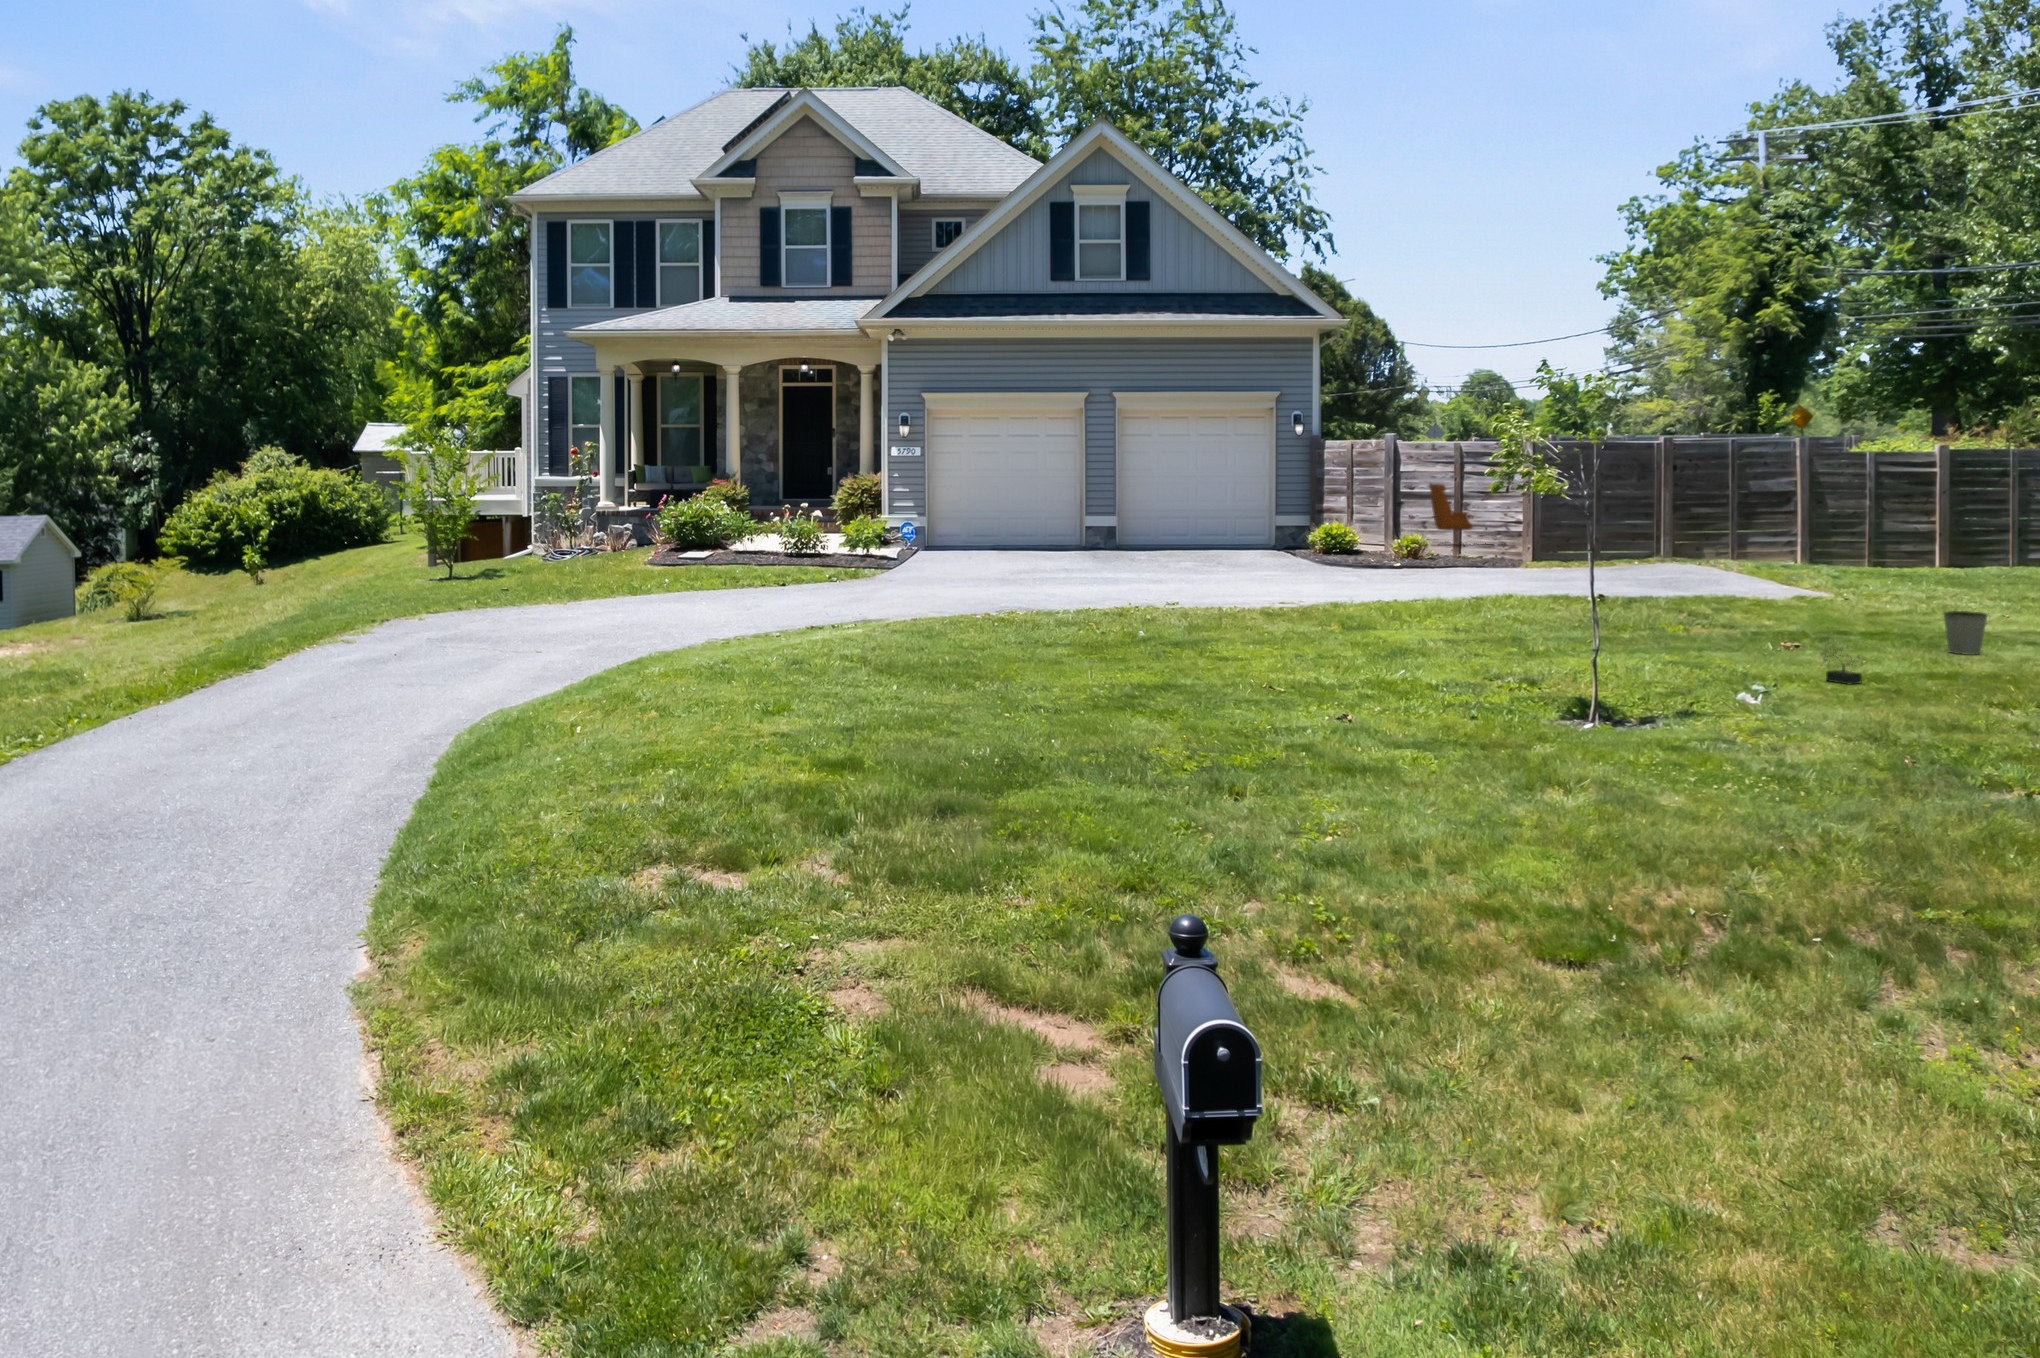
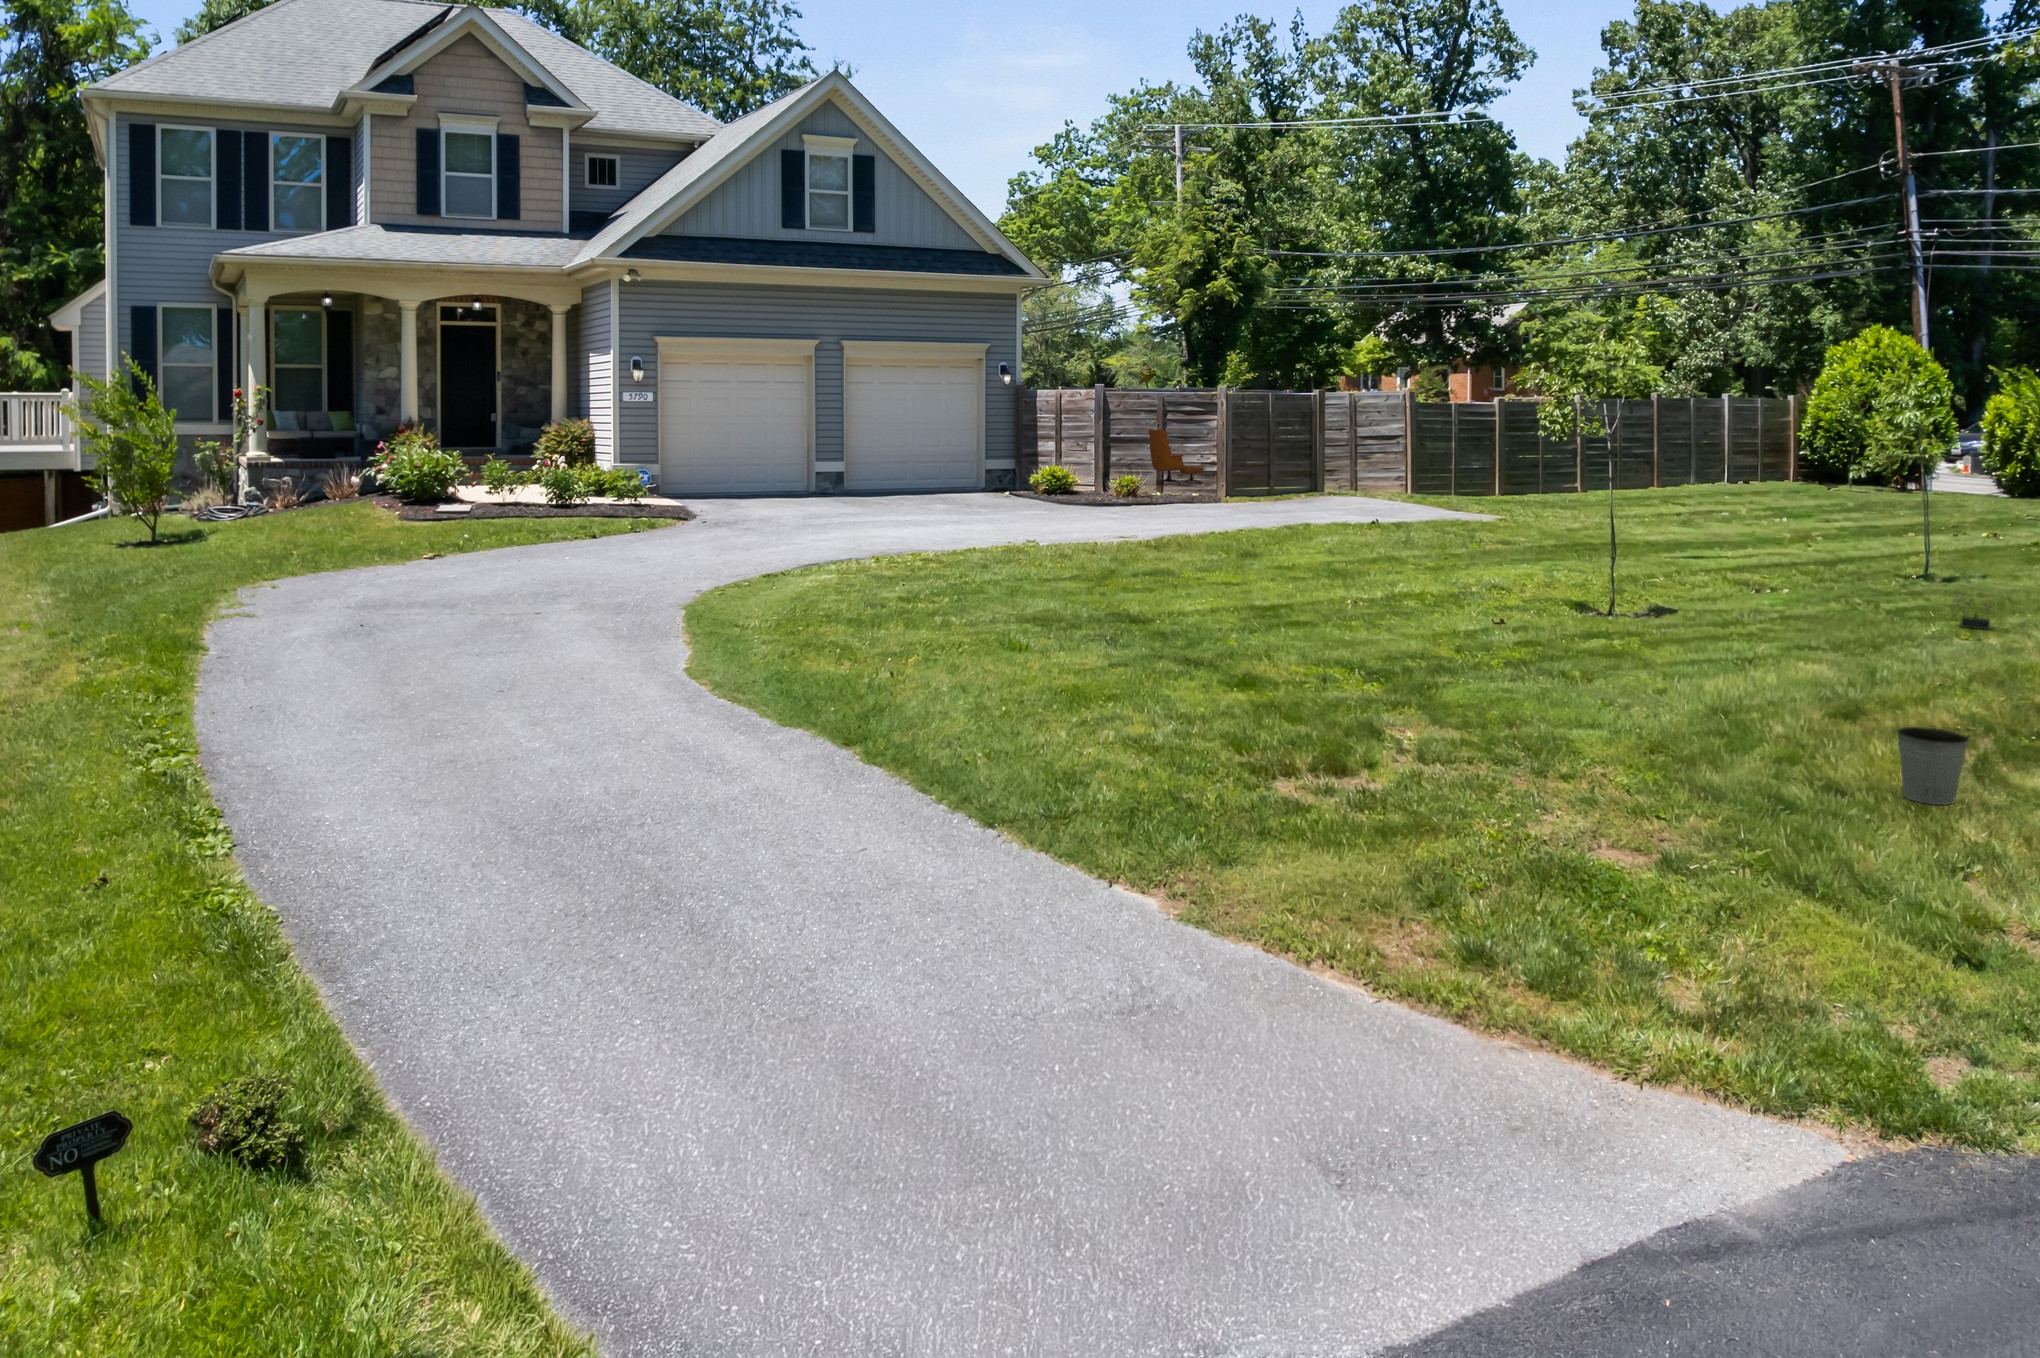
bucket: present [1944,611,1989,655] -> present [1896,727,1970,805]

